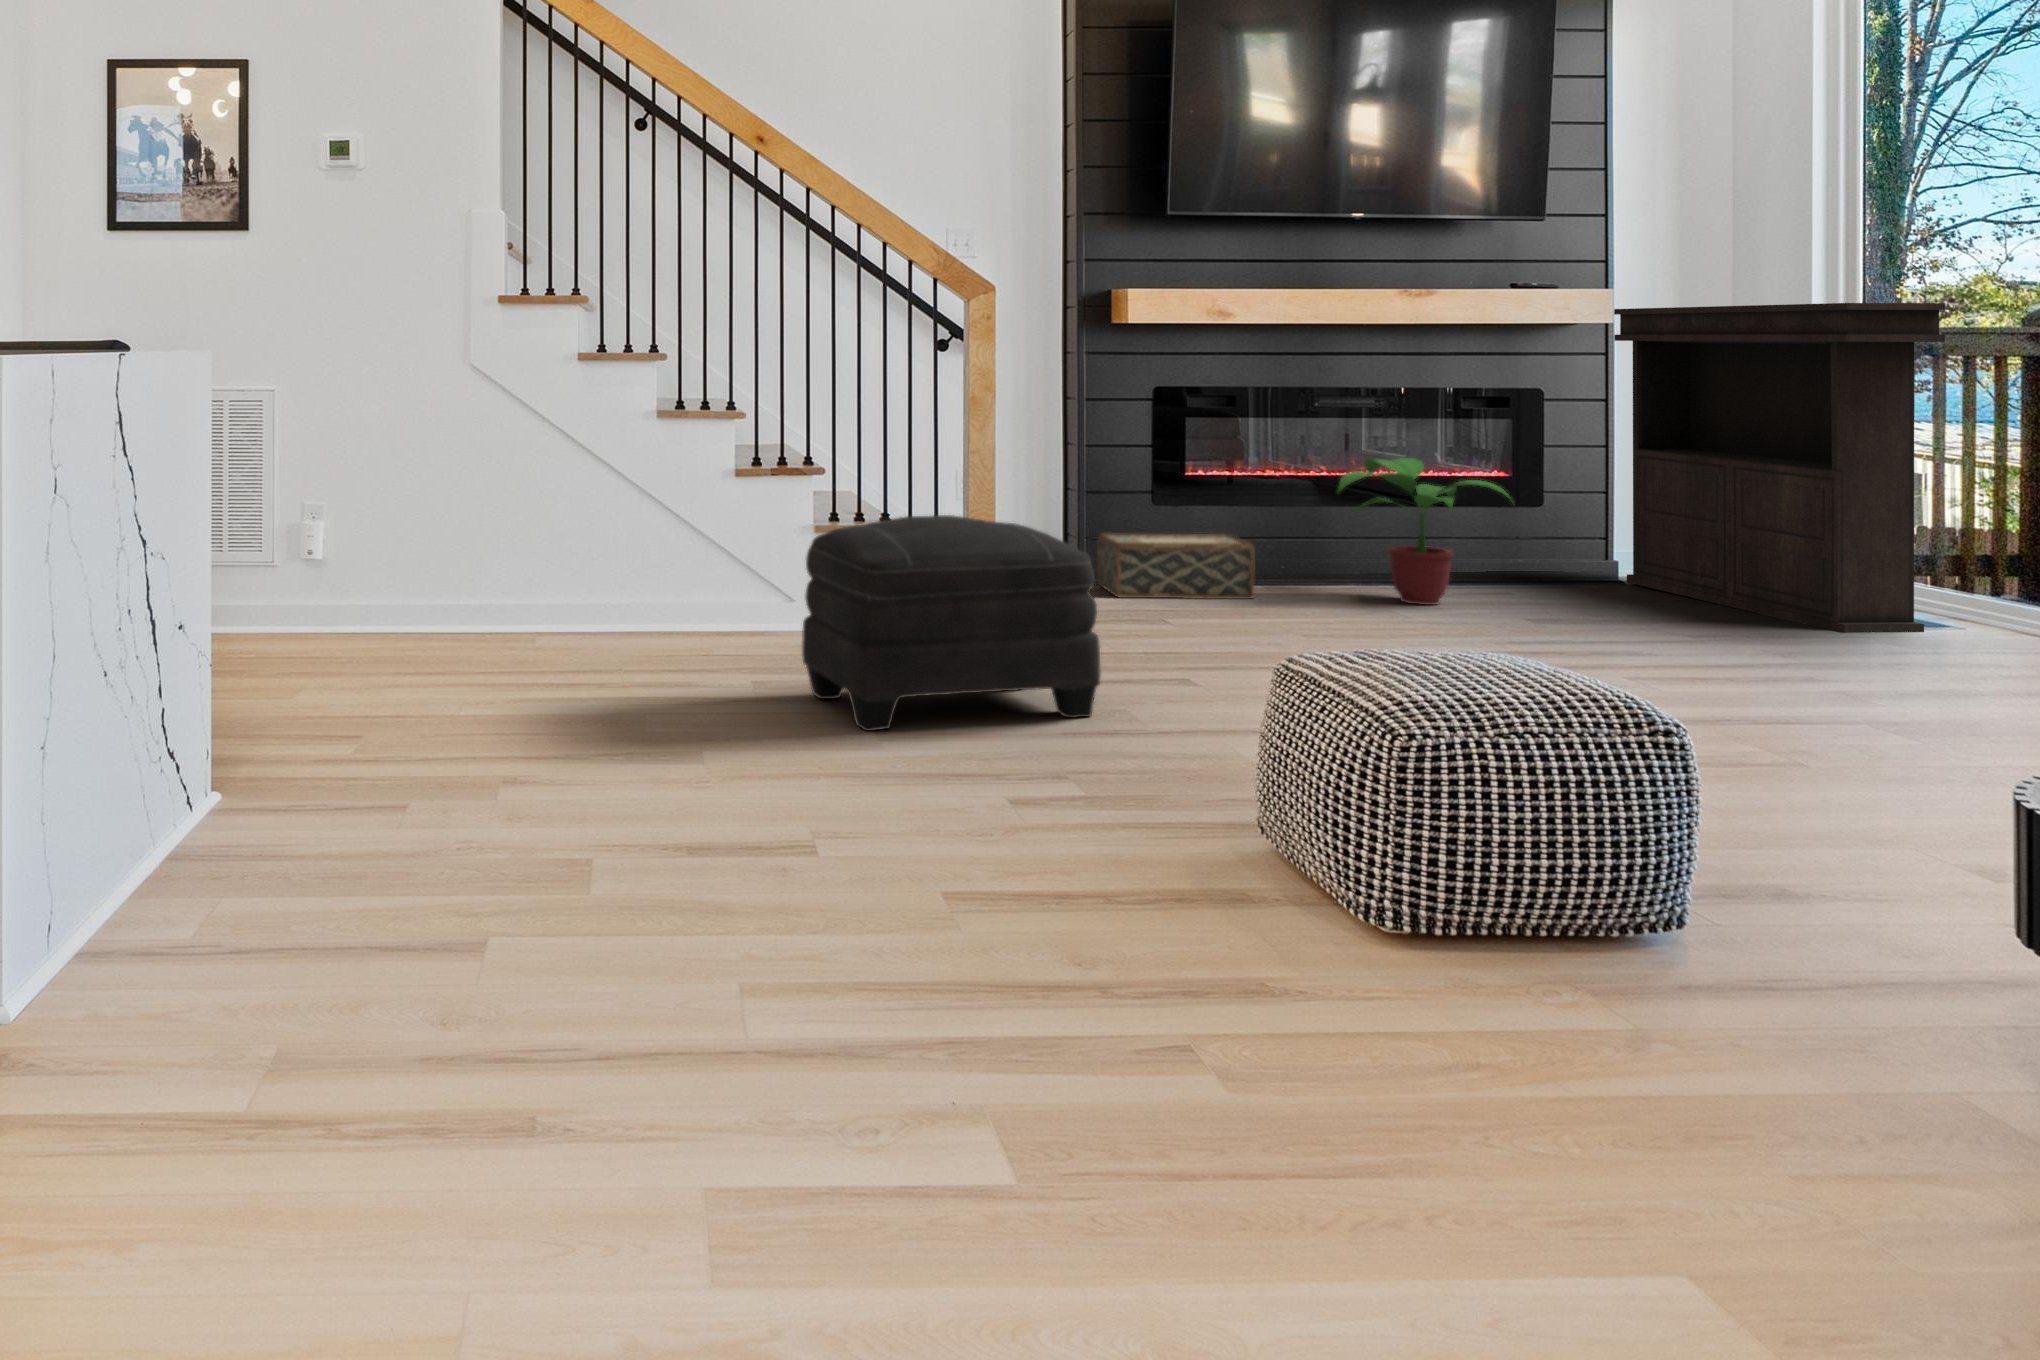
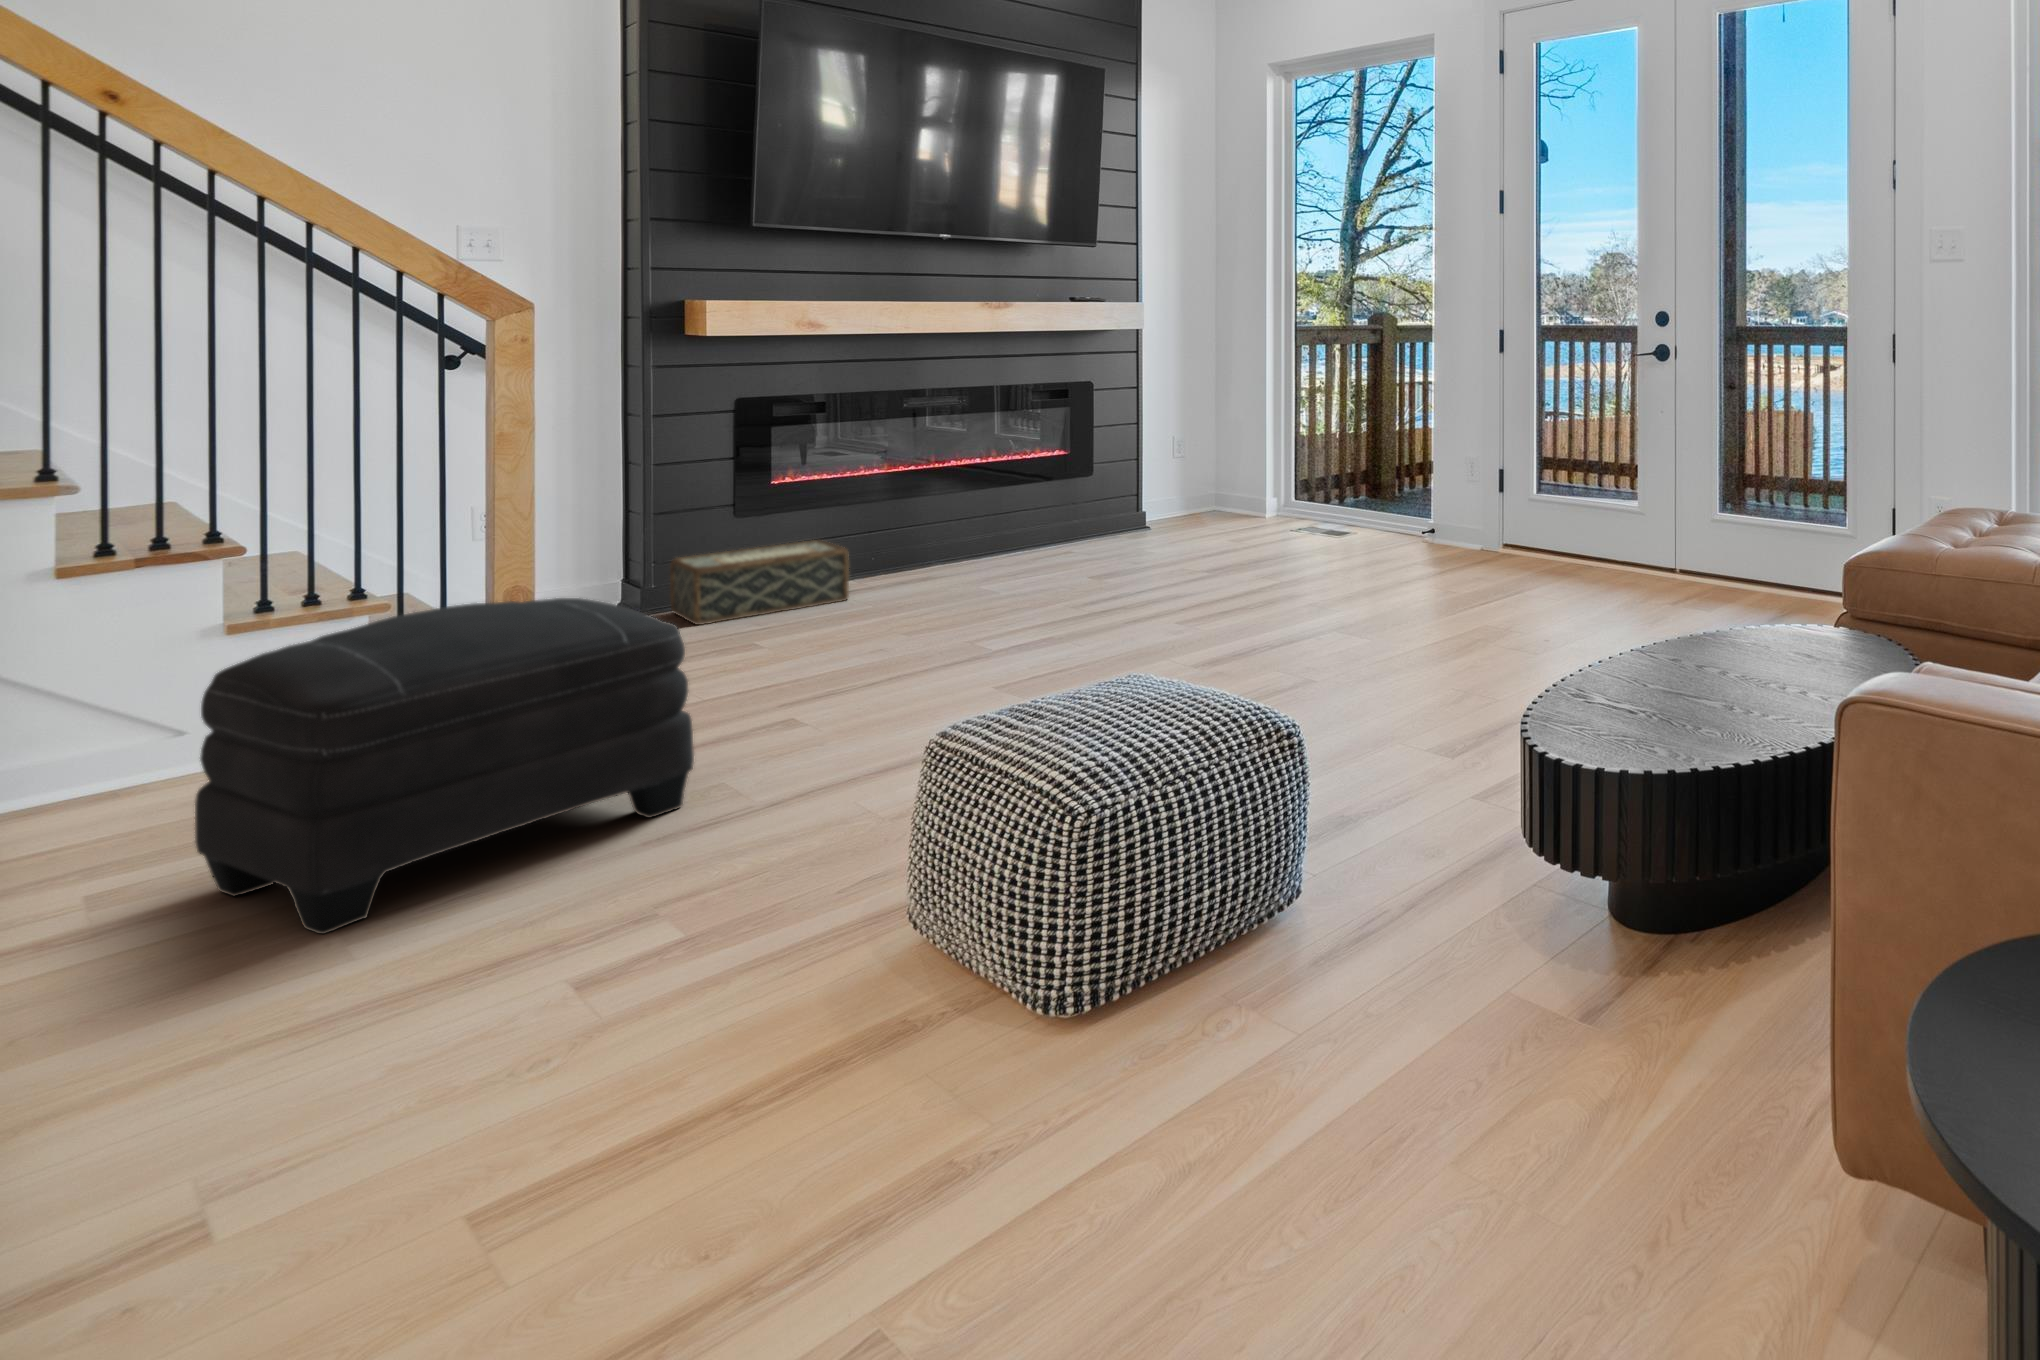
console table: present [1614,303,1945,633] -> none [1142,320,1348,555]
potted plant: present [1338,458,1510,605] -> none [930,451,1078,580]

